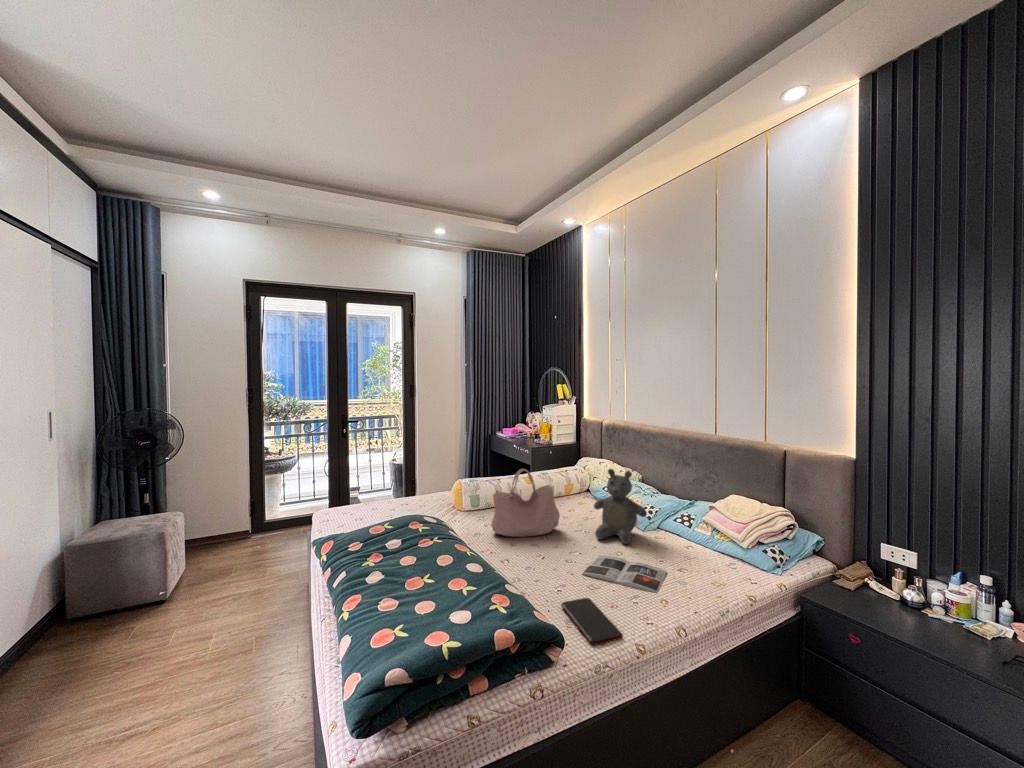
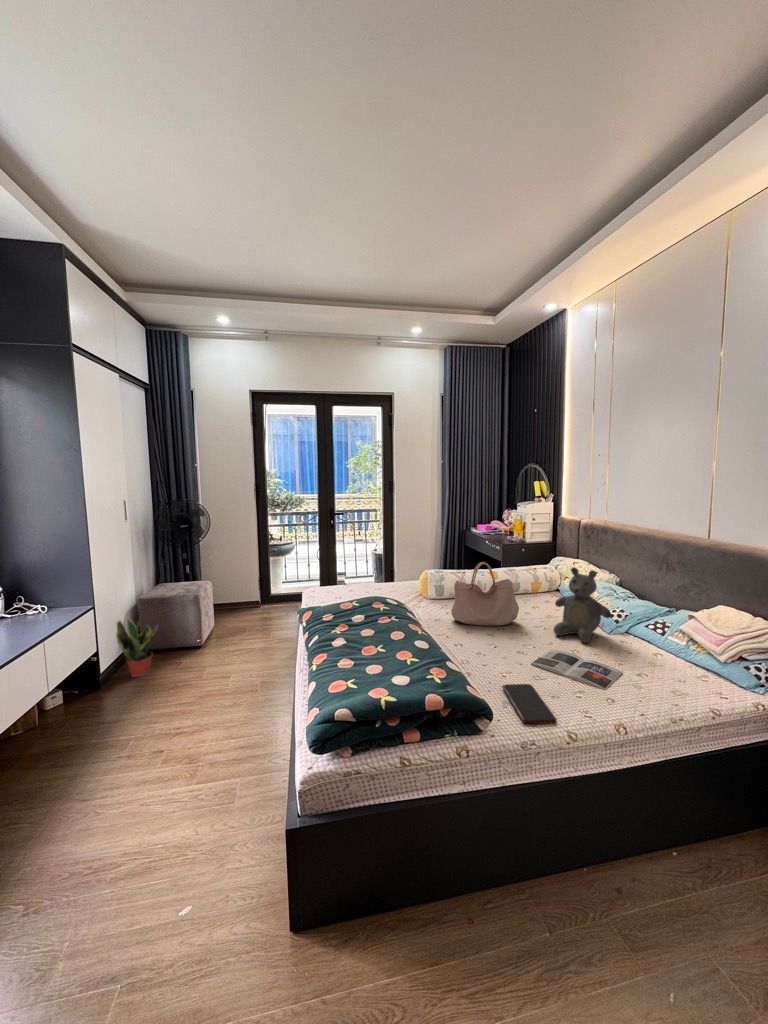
potted plant: none [30,574,105,660] -> present [116,618,158,677]

